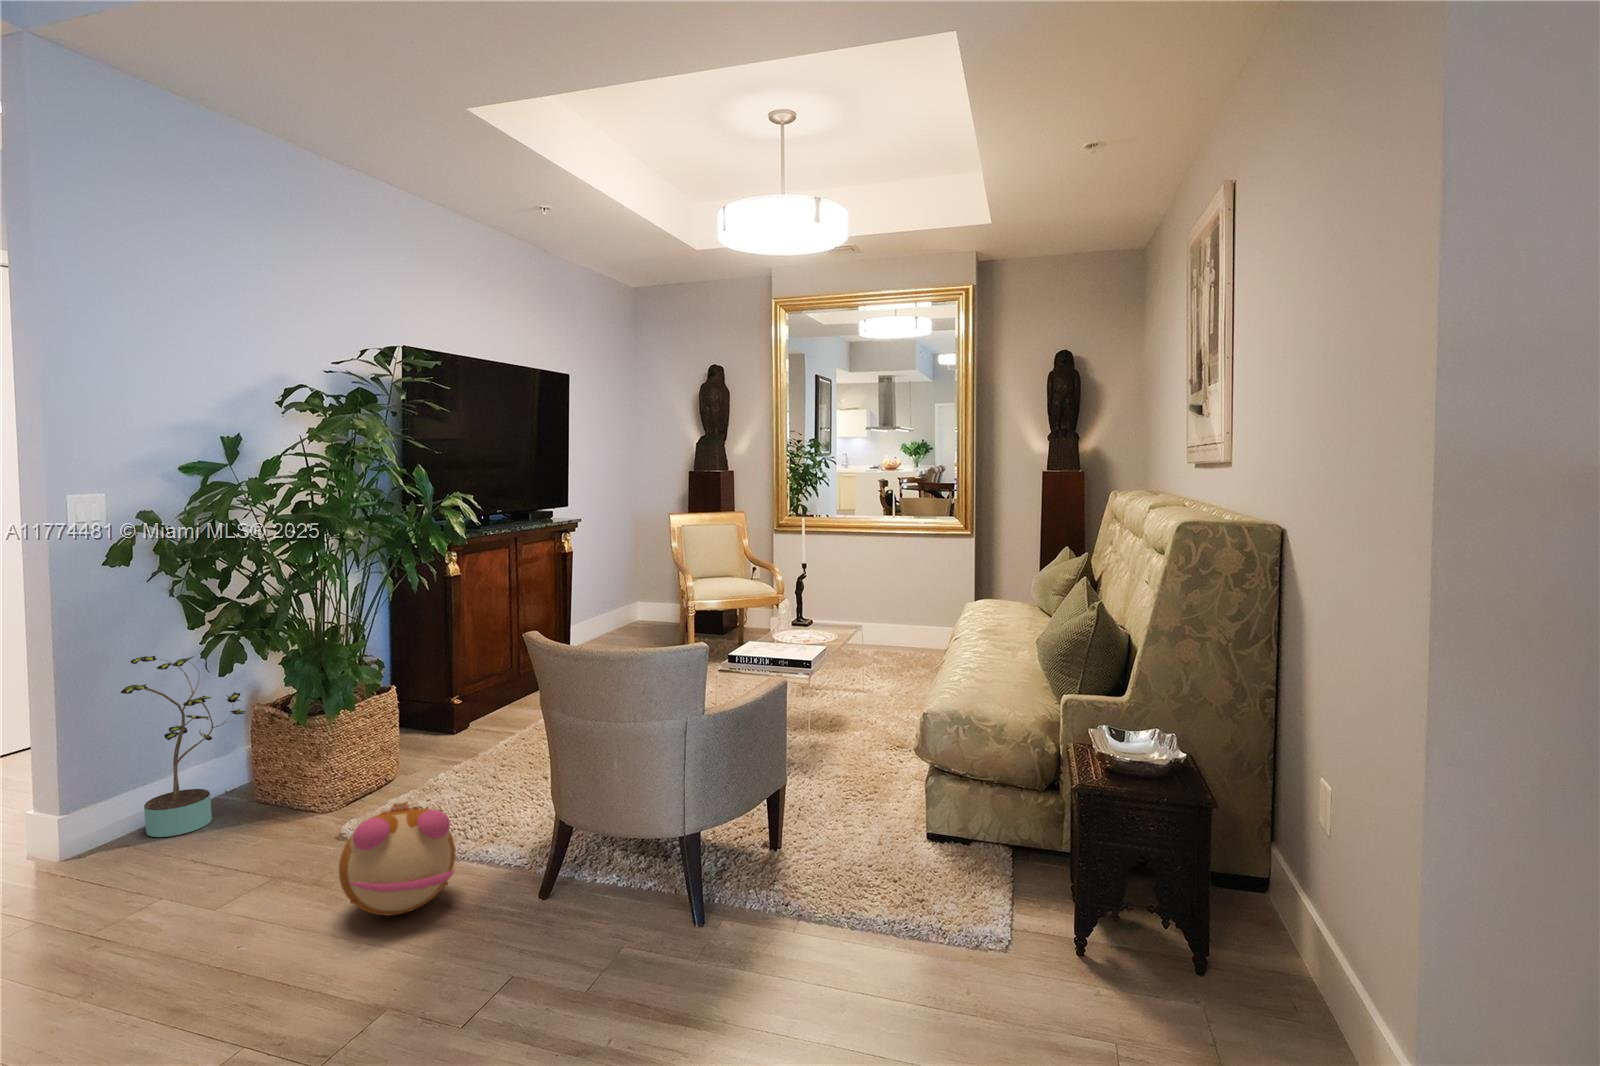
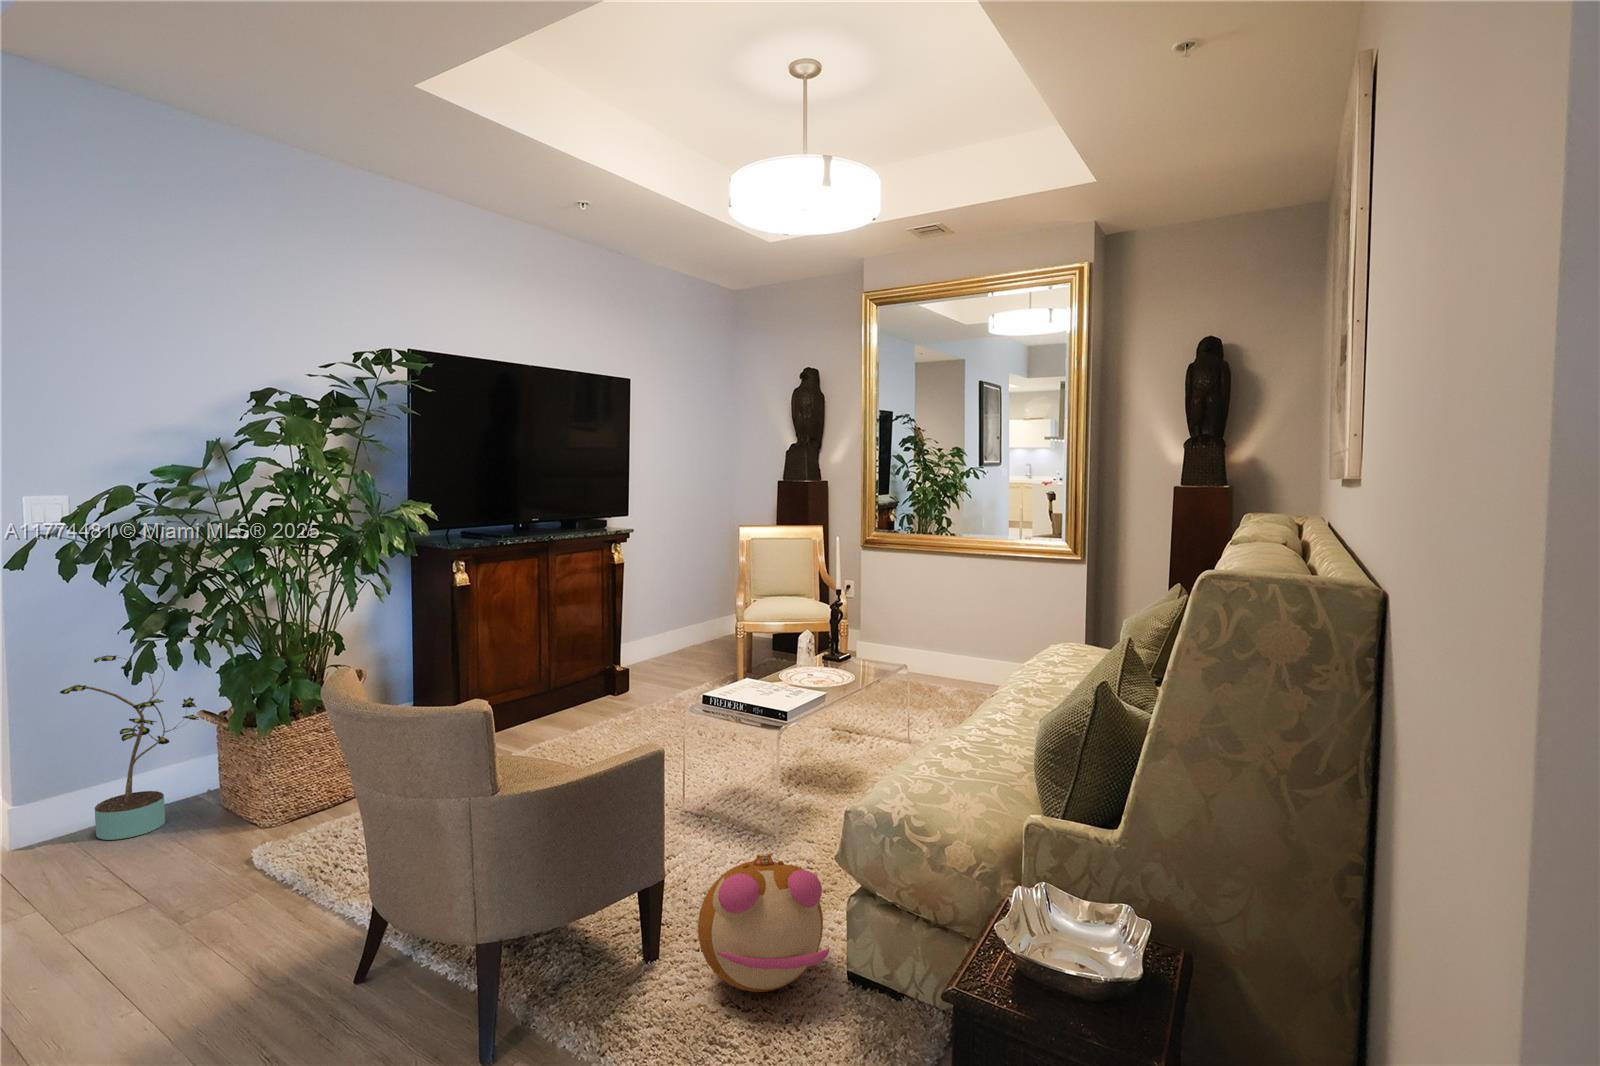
plush toy: present [339,802,455,916] -> present [698,854,829,992]

